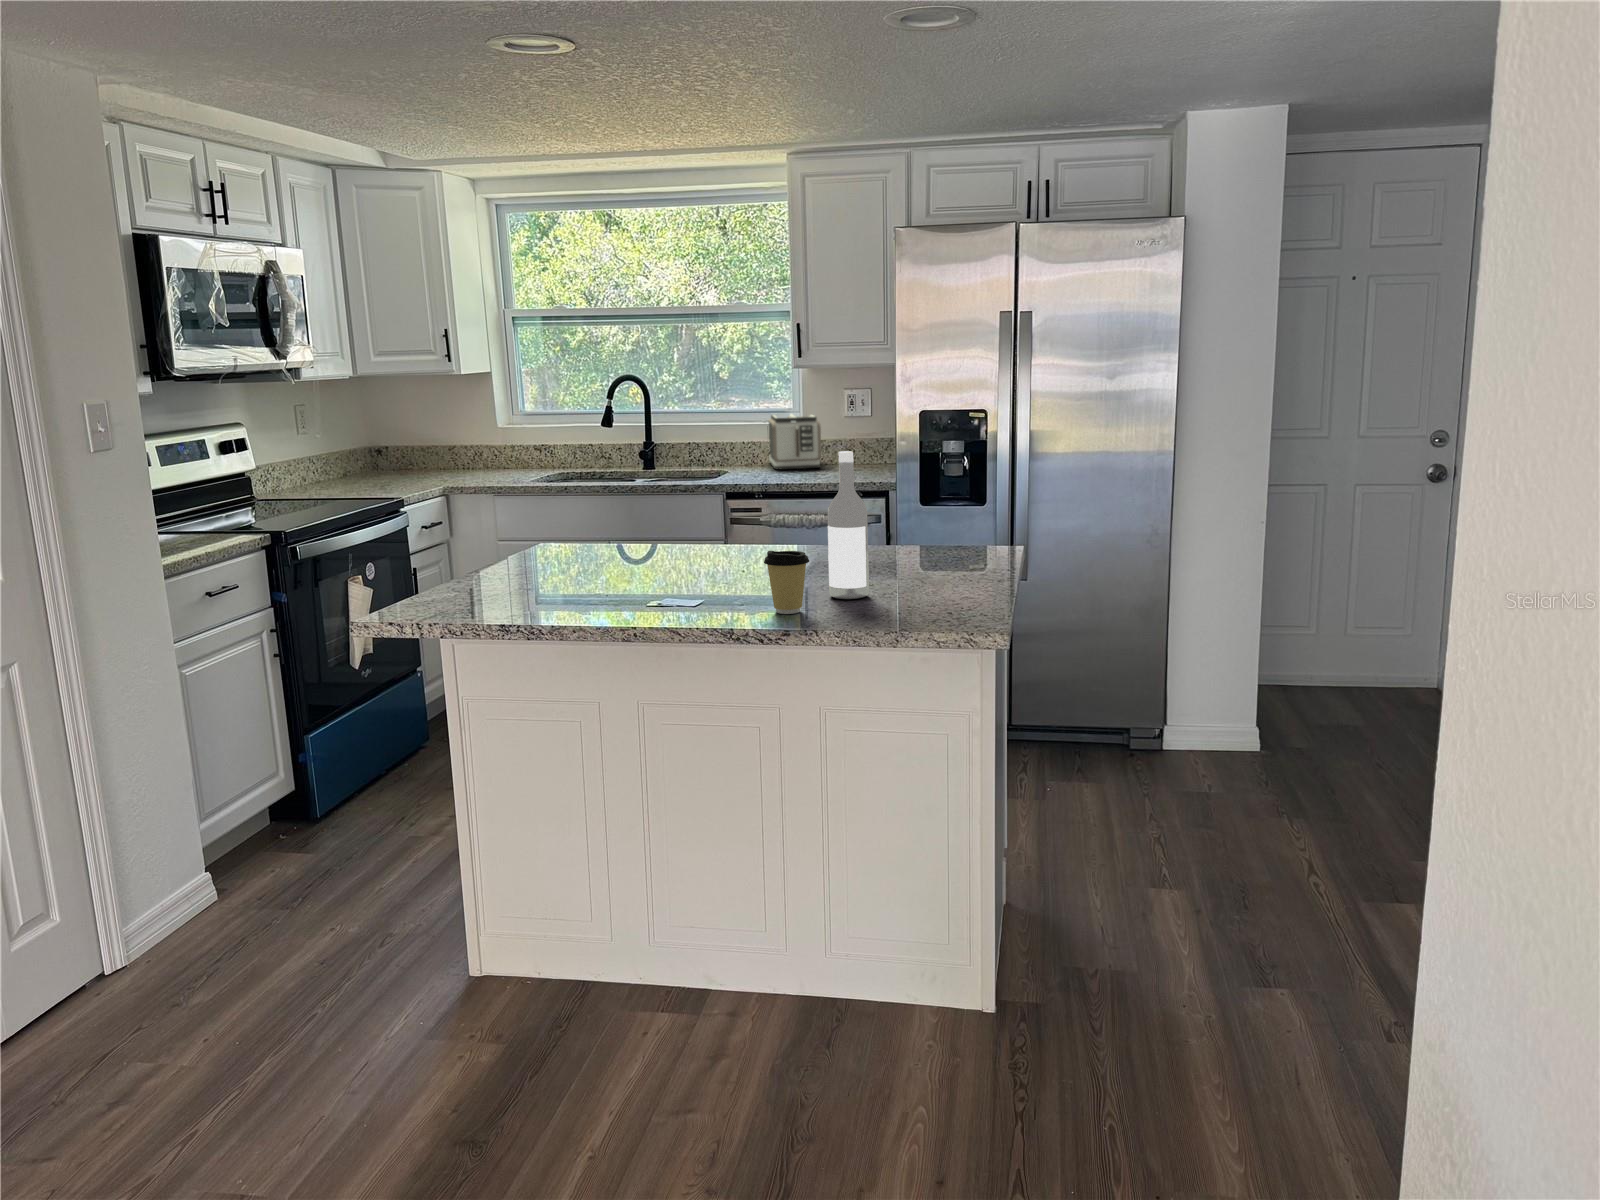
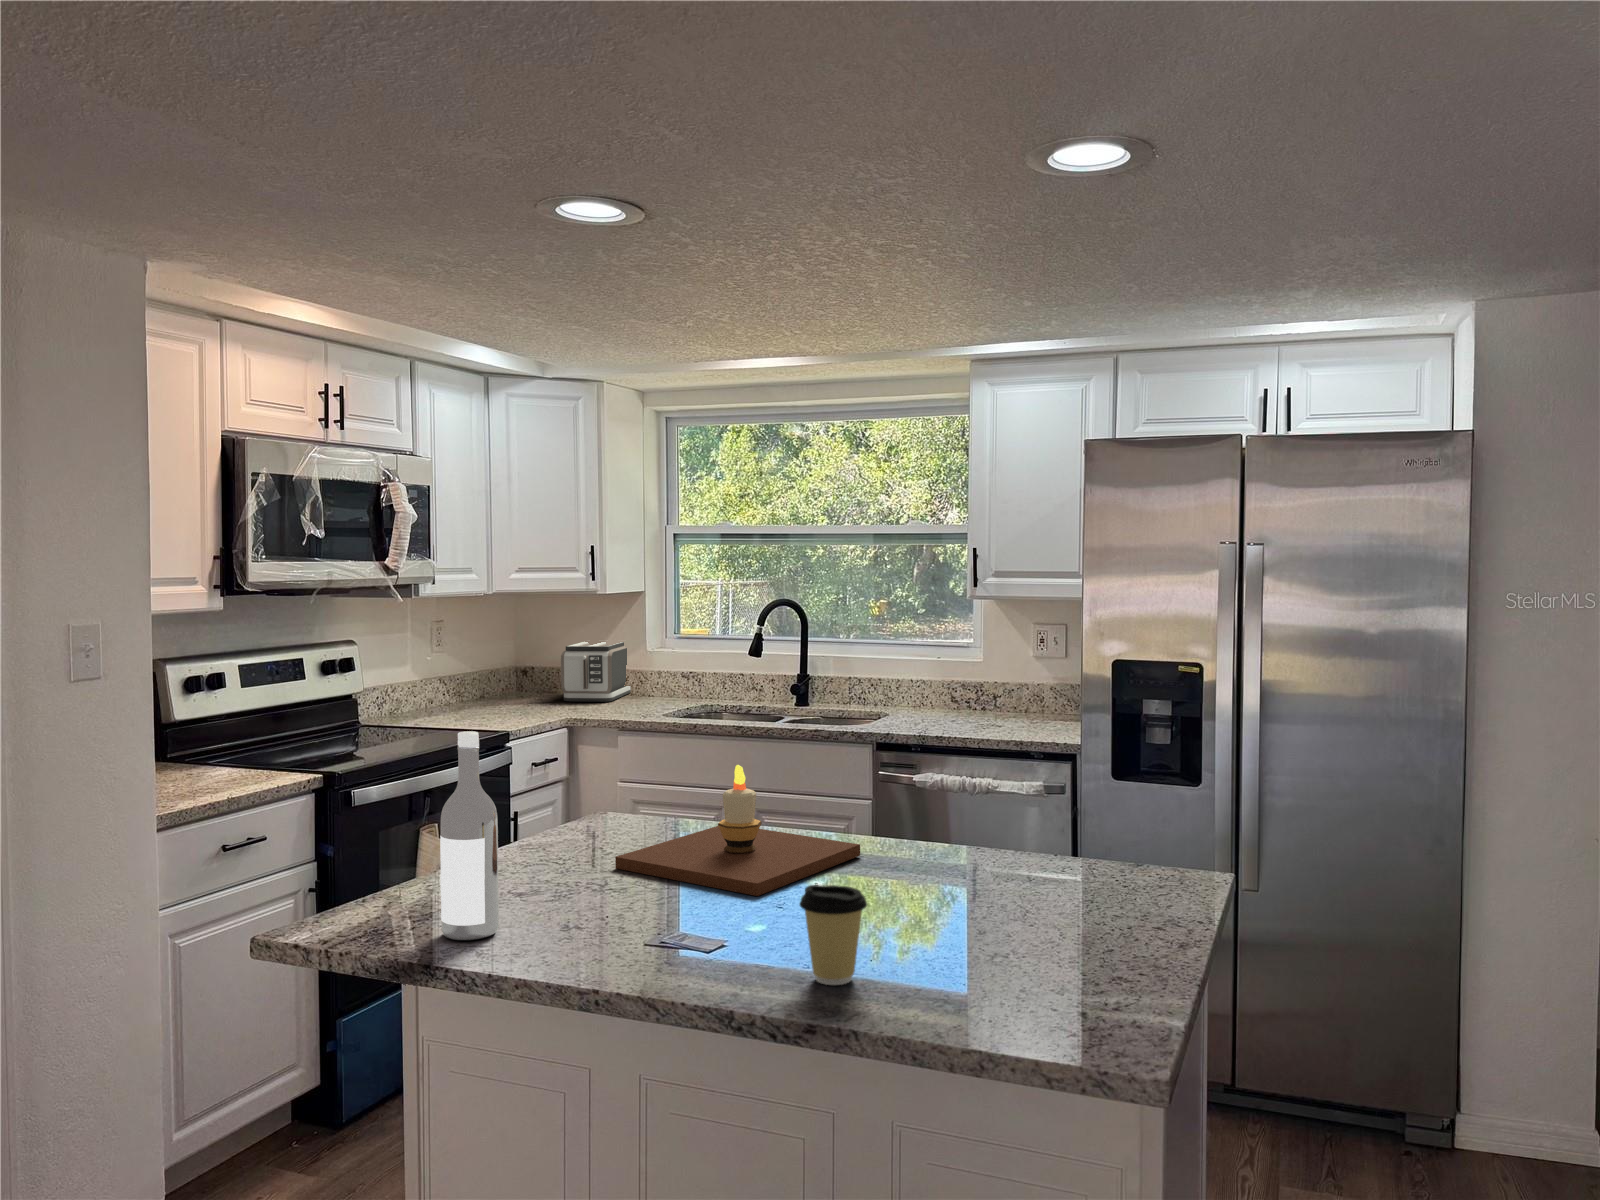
toaster: present [768,414,821,469] -> present [561,642,631,702]
wine bottle: present [828,451,869,599] -> present [440,731,499,940]
candle: none [584,490,762,579] -> present [615,765,860,896]

